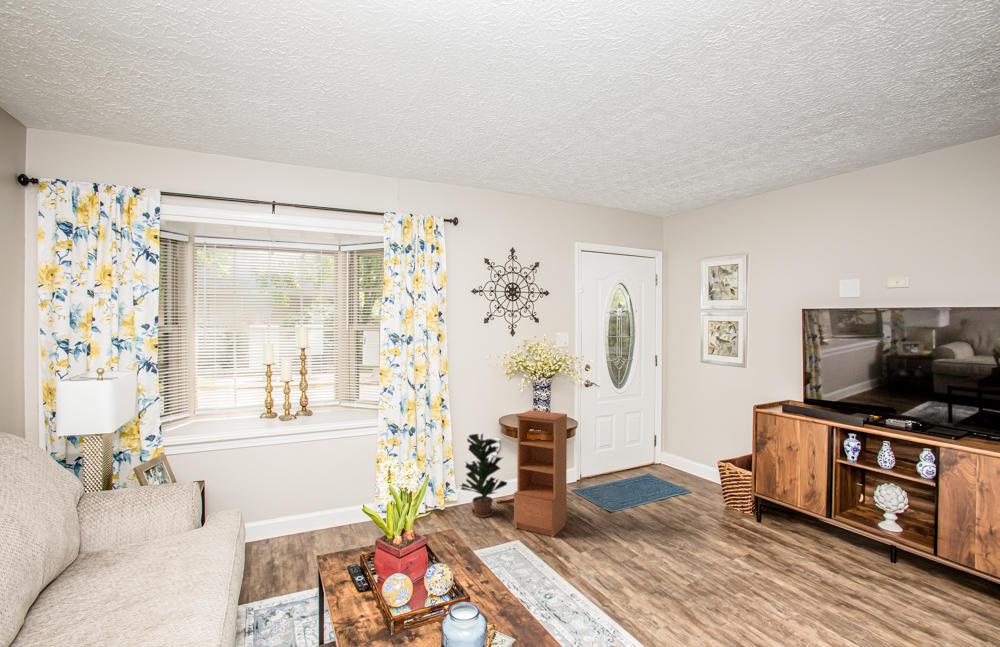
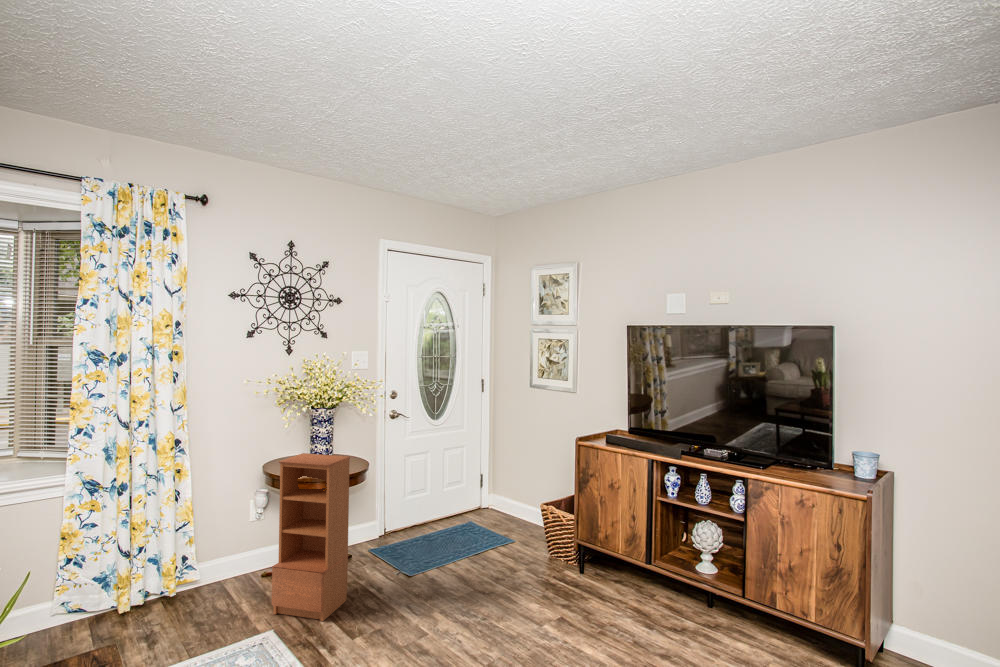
potted plant: present [461,434,507,518] -> none [197,487,272,603]

